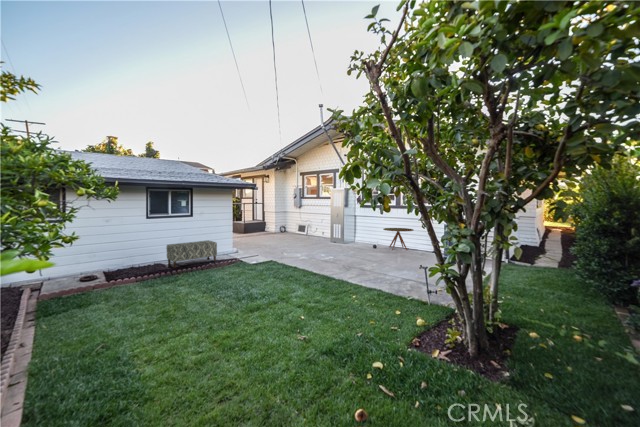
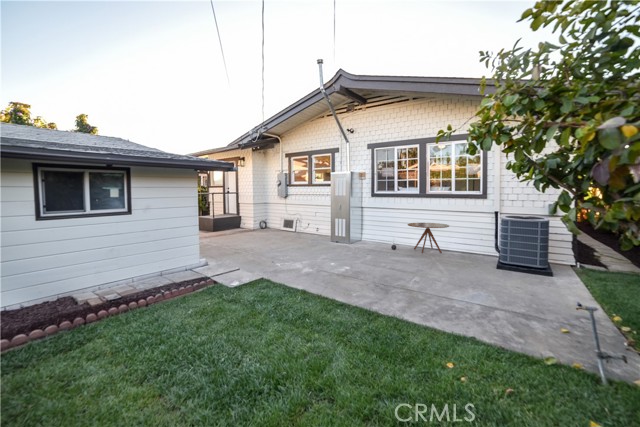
bench: present [166,241,217,268] -> none [82,250,174,303]

